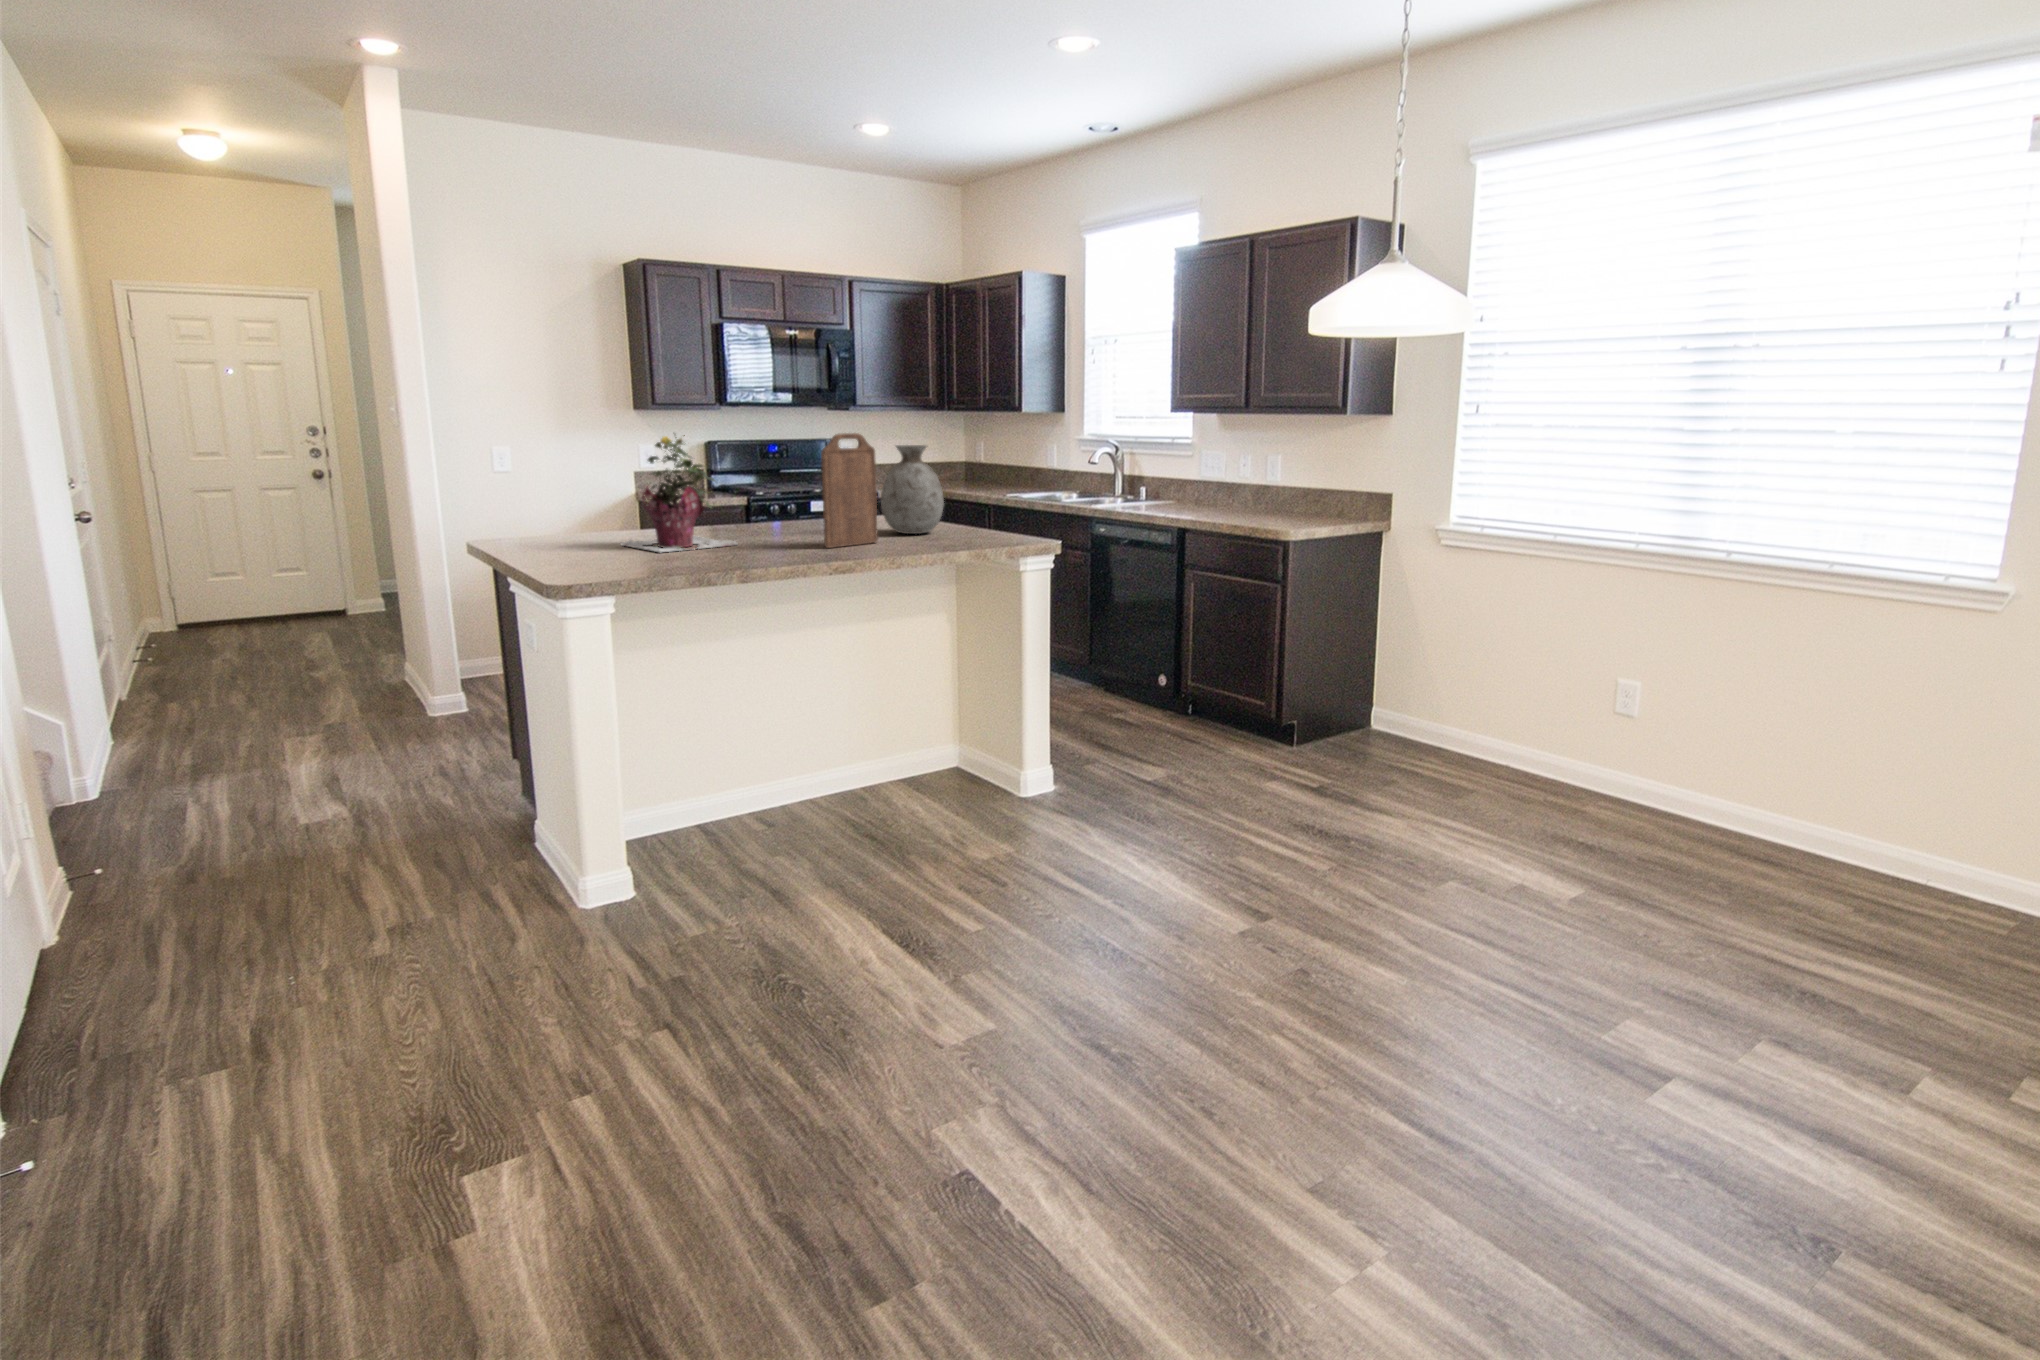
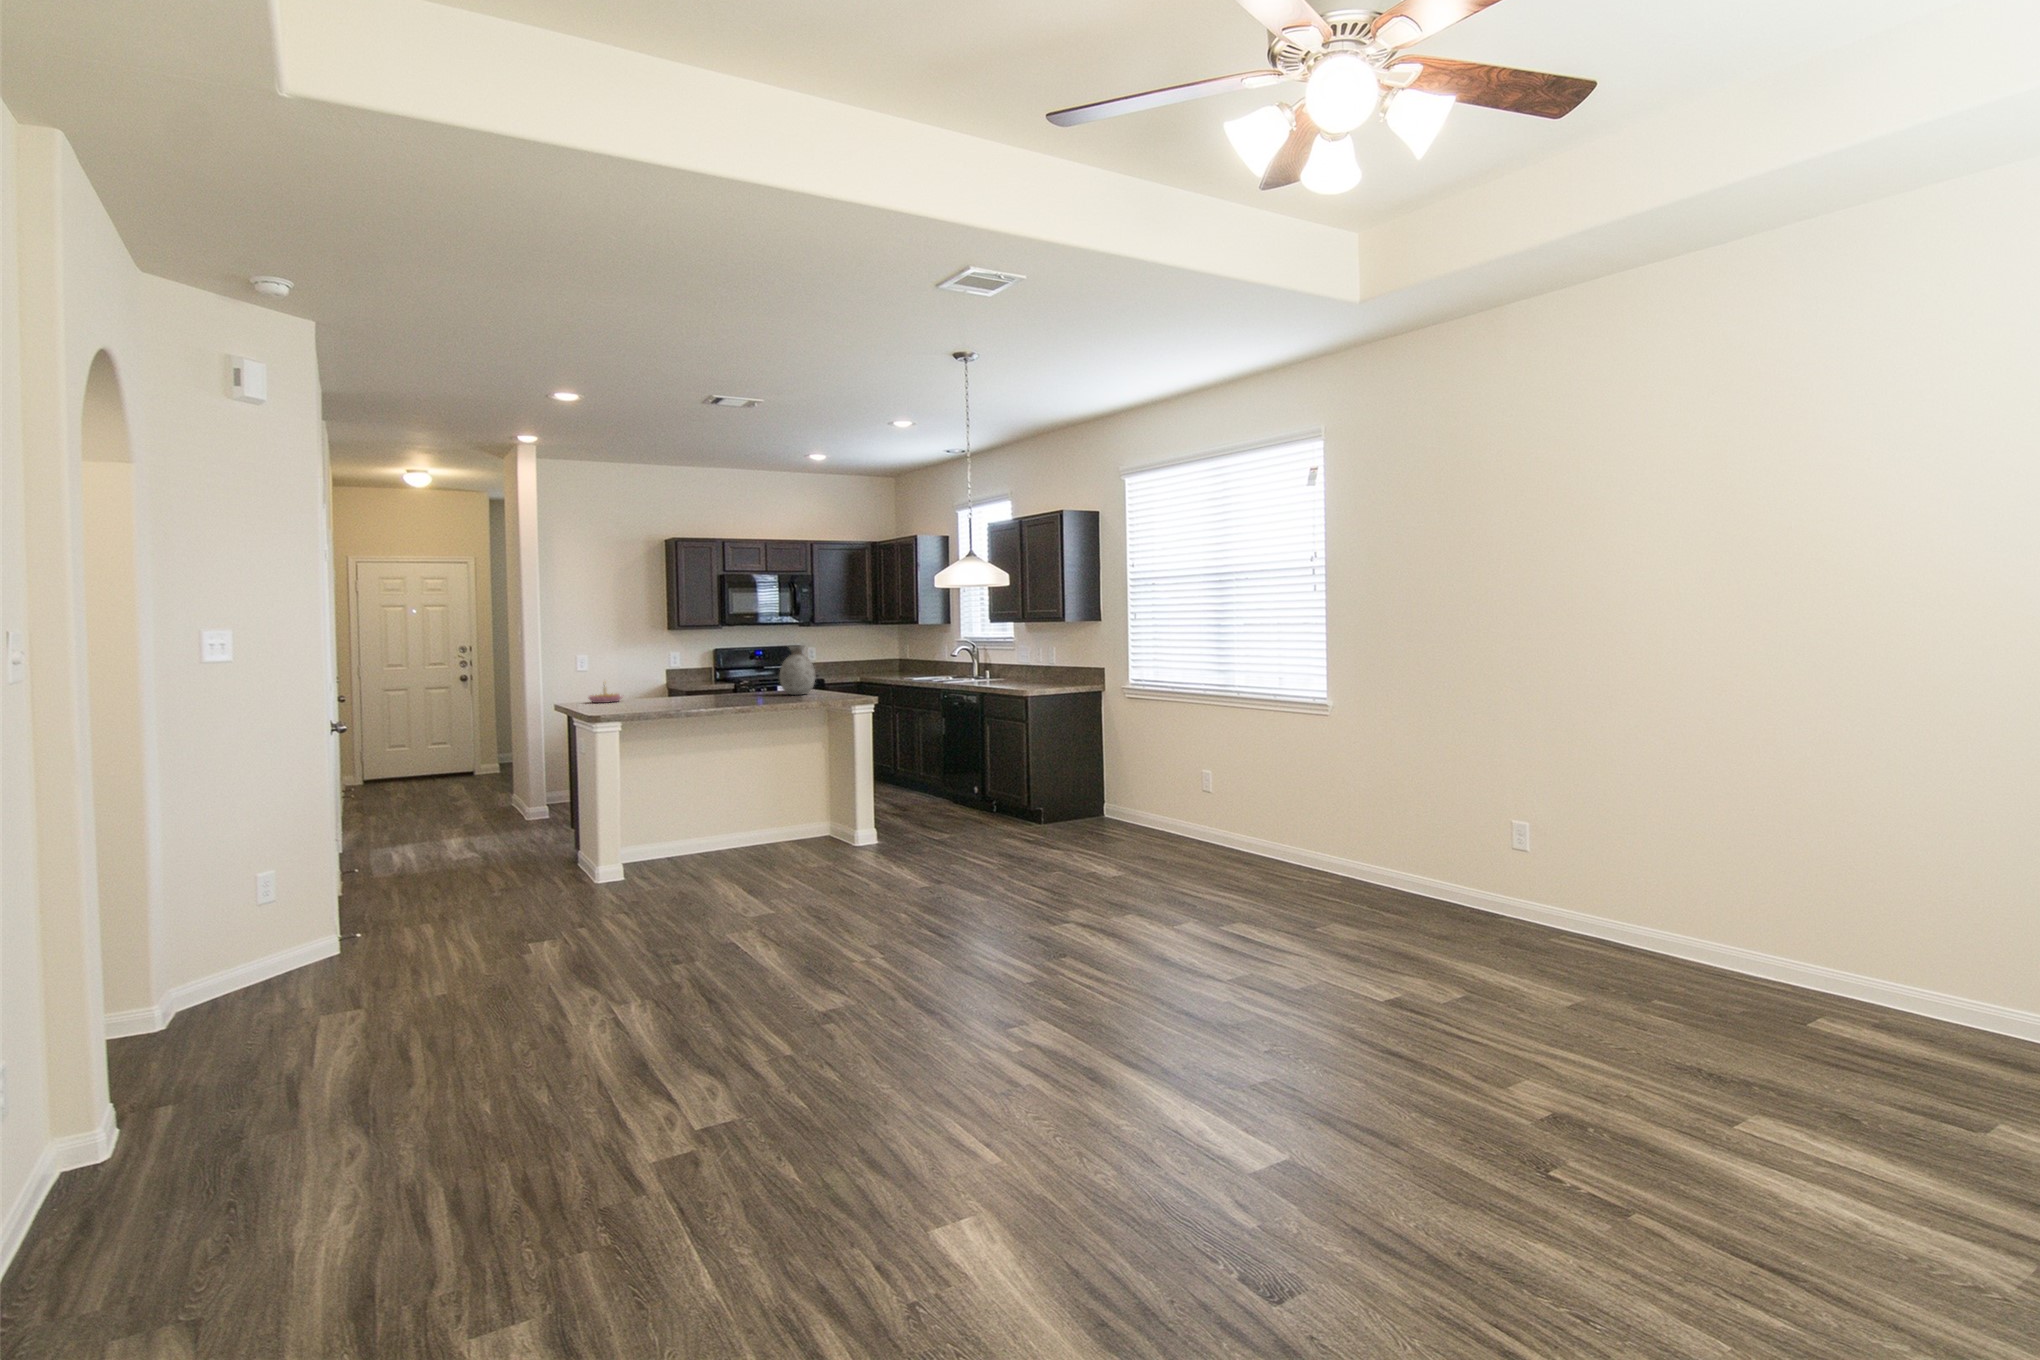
cutting board: present [821,433,878,548] -> none [737,640,771,701]
potted plant: present [621,435,737,553] -> none [633,642,695,704]
candle holder: none [532,501,600,545] -> present [588,682,622,703]

